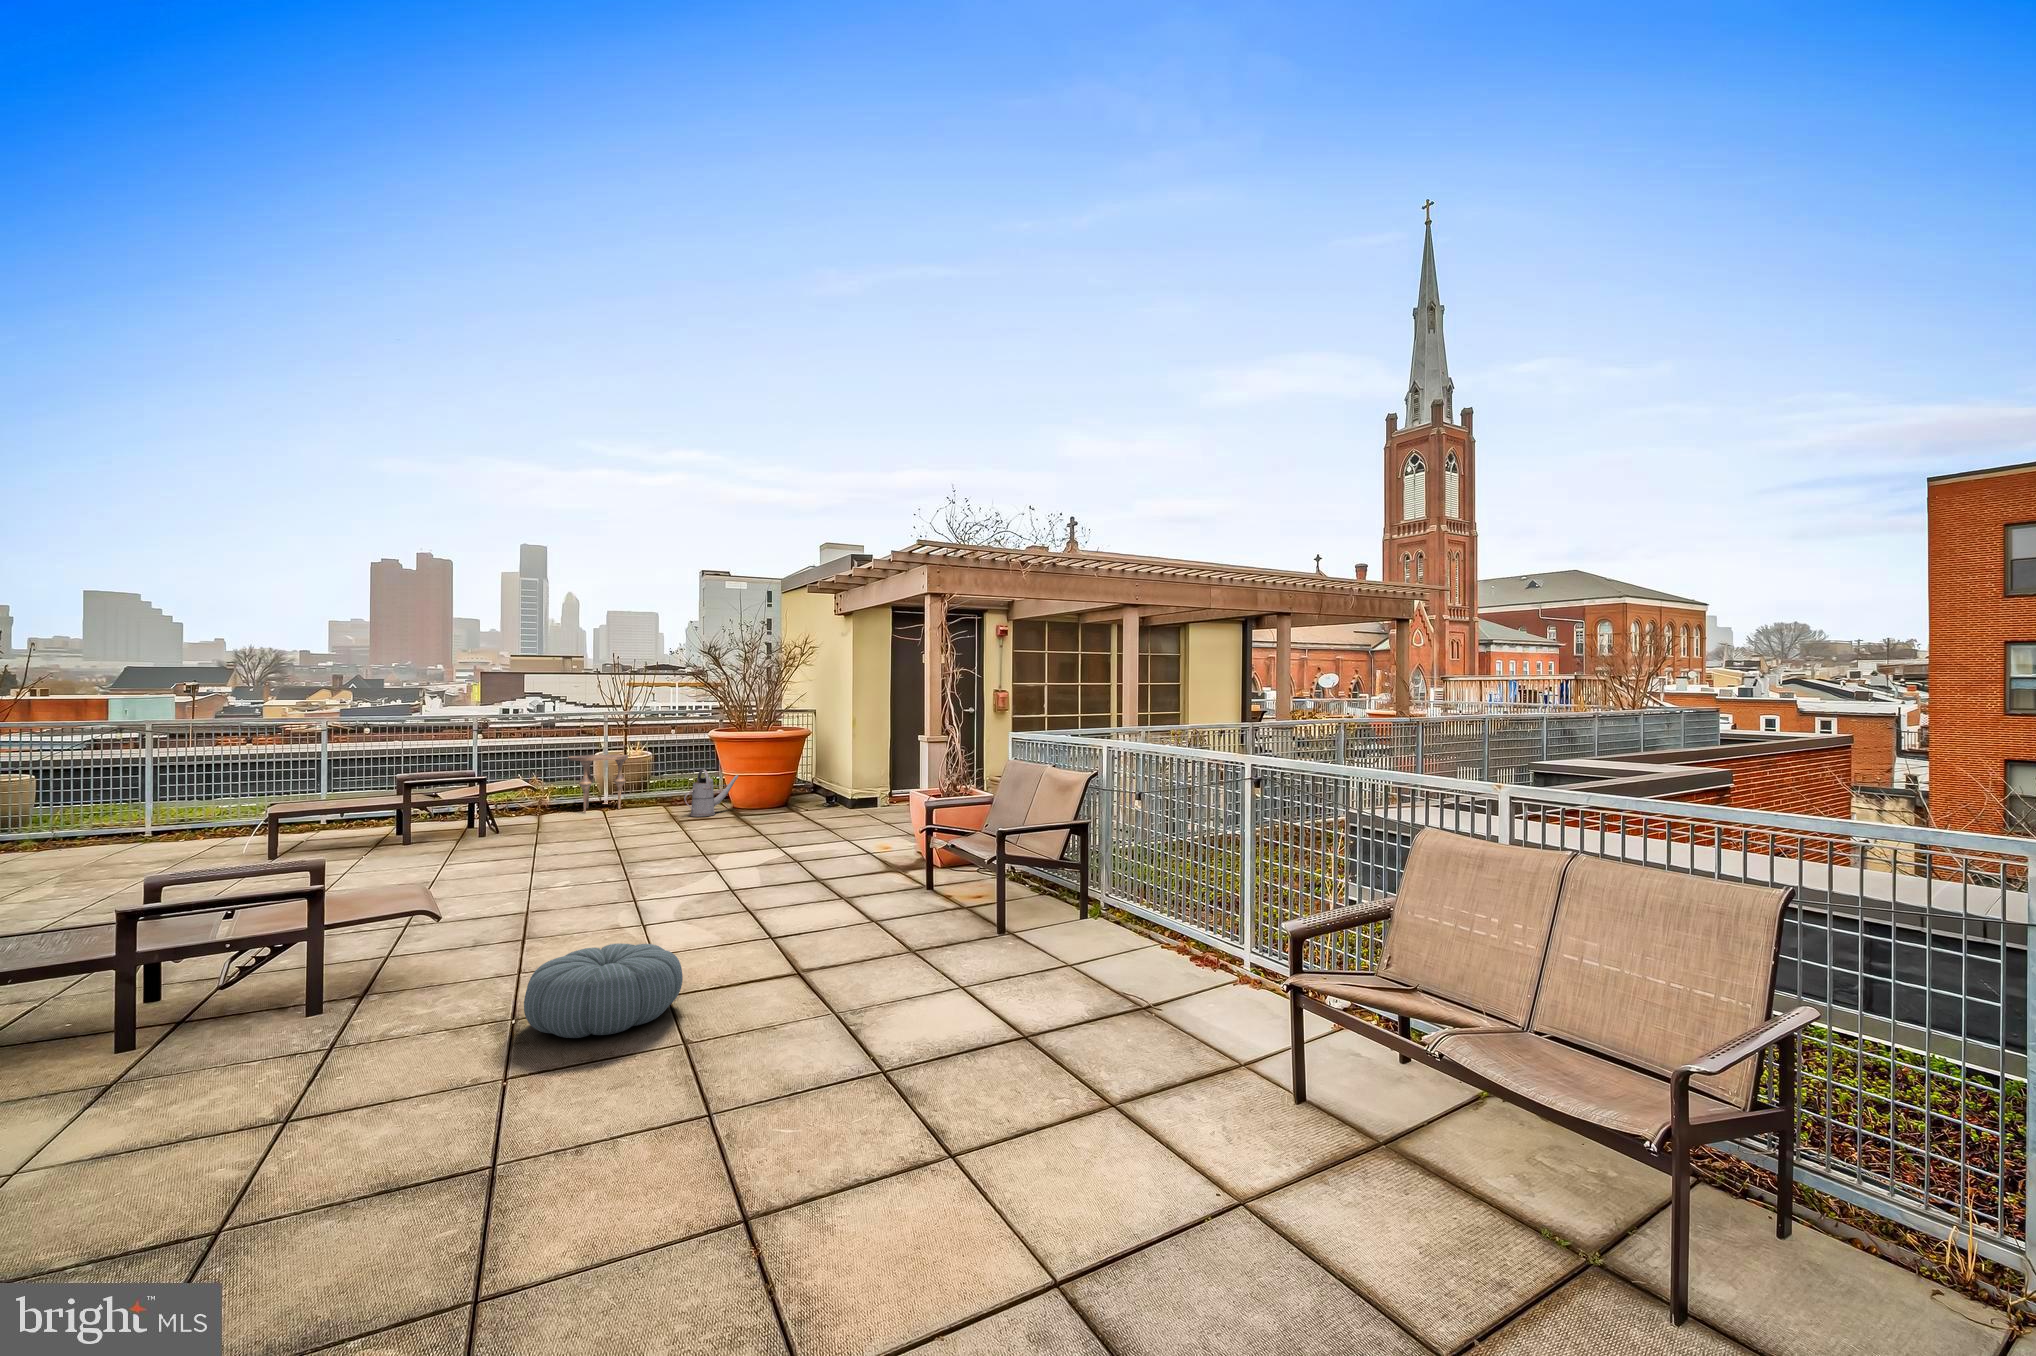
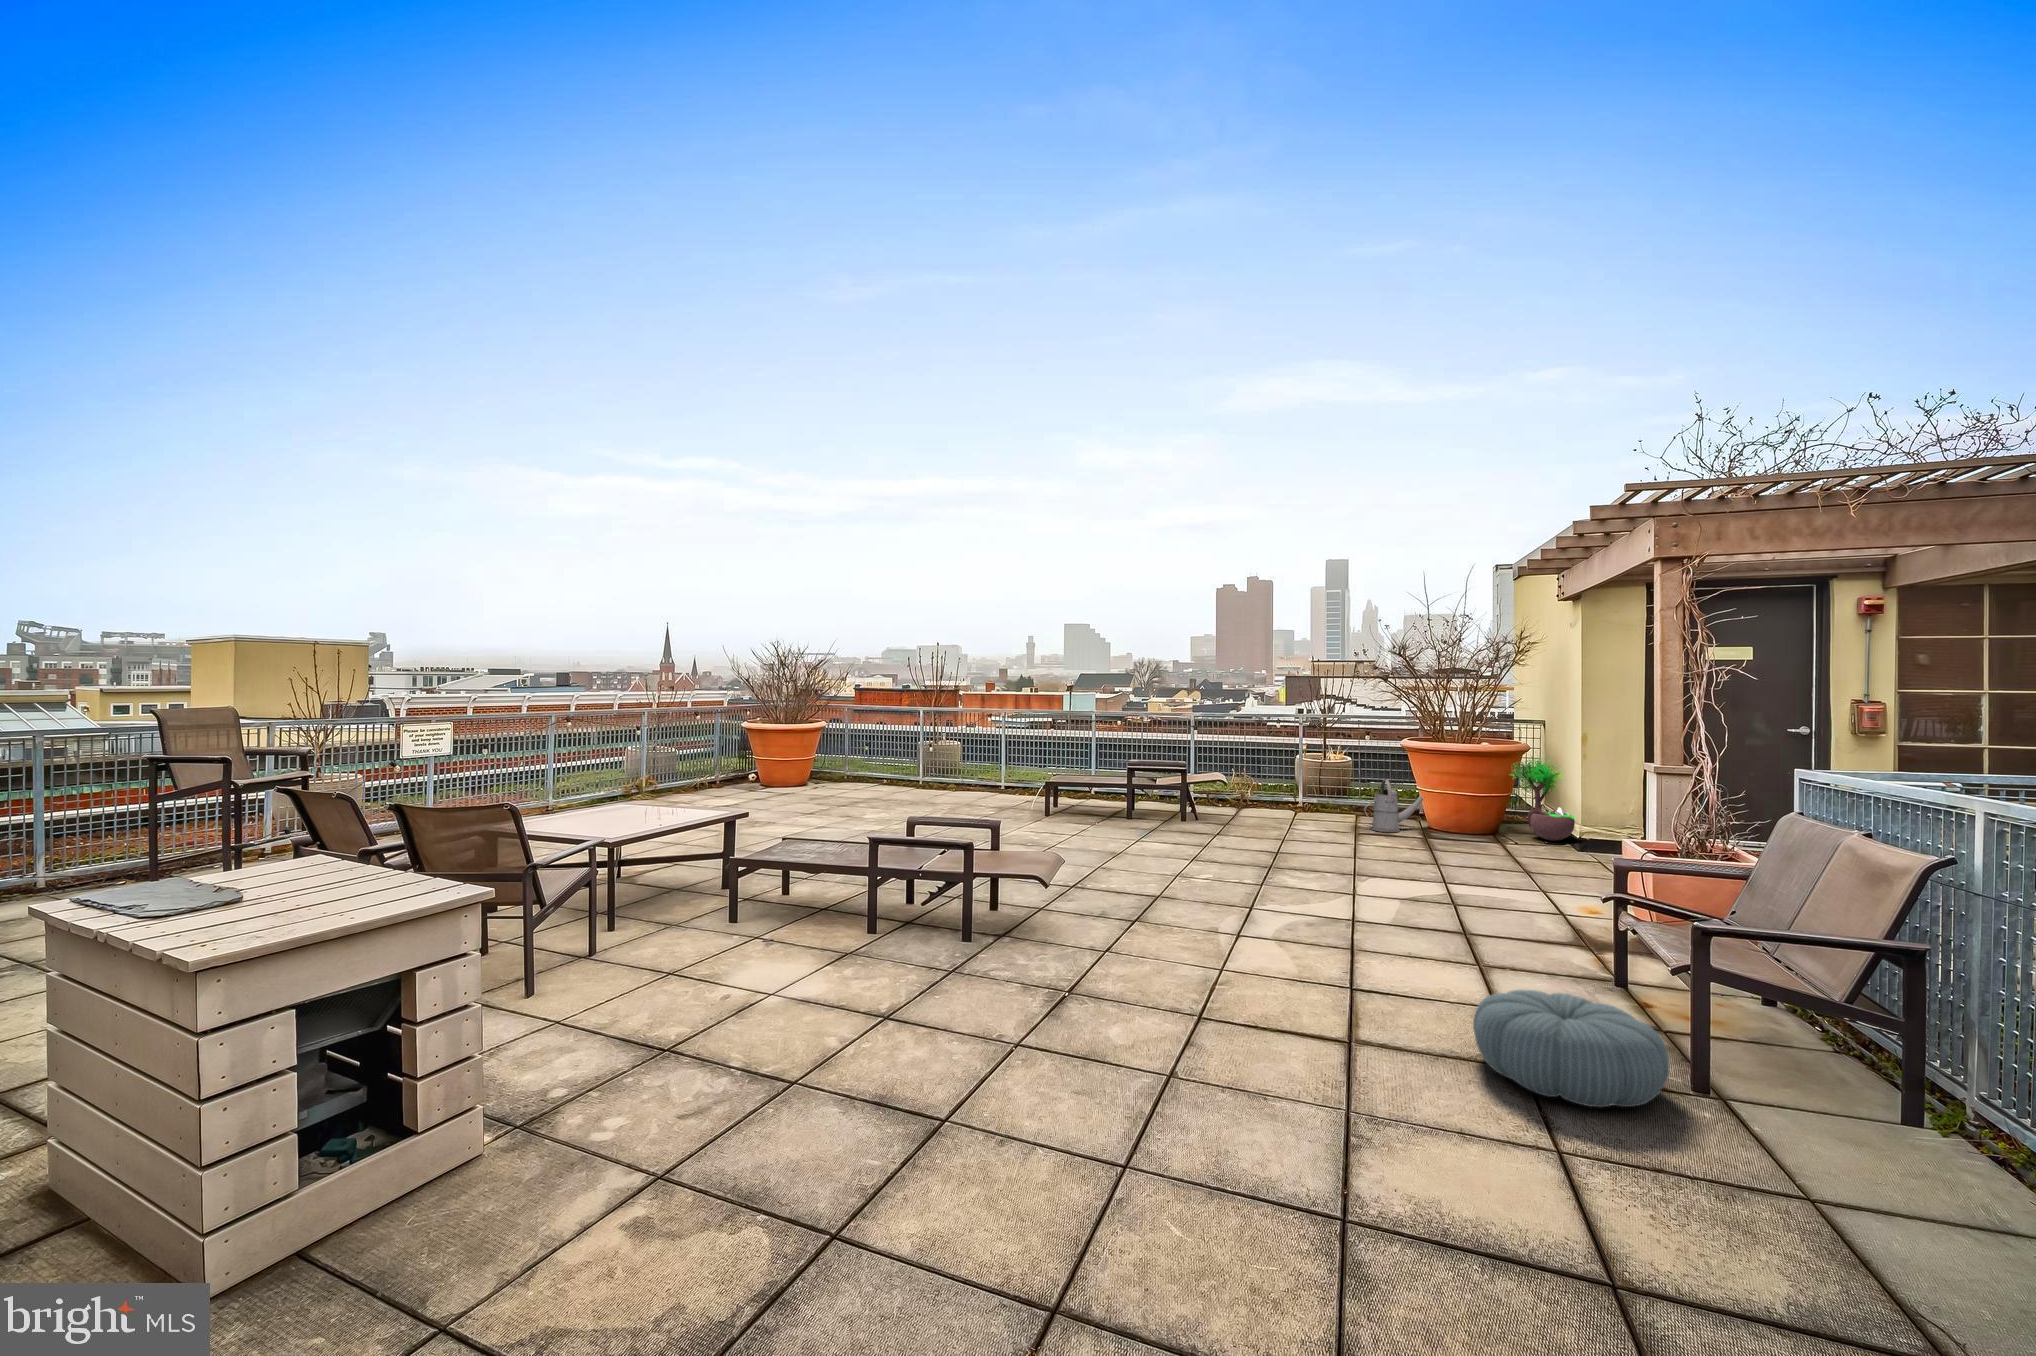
potted tree: none [798,737,844,806] -> present [1510,757,1575,841]
side table: present [568,755,628,813] -> none [1261,755,1317,812]
pouf: present [524,944,683,1038] -> present [1473,990,1669,1107]

